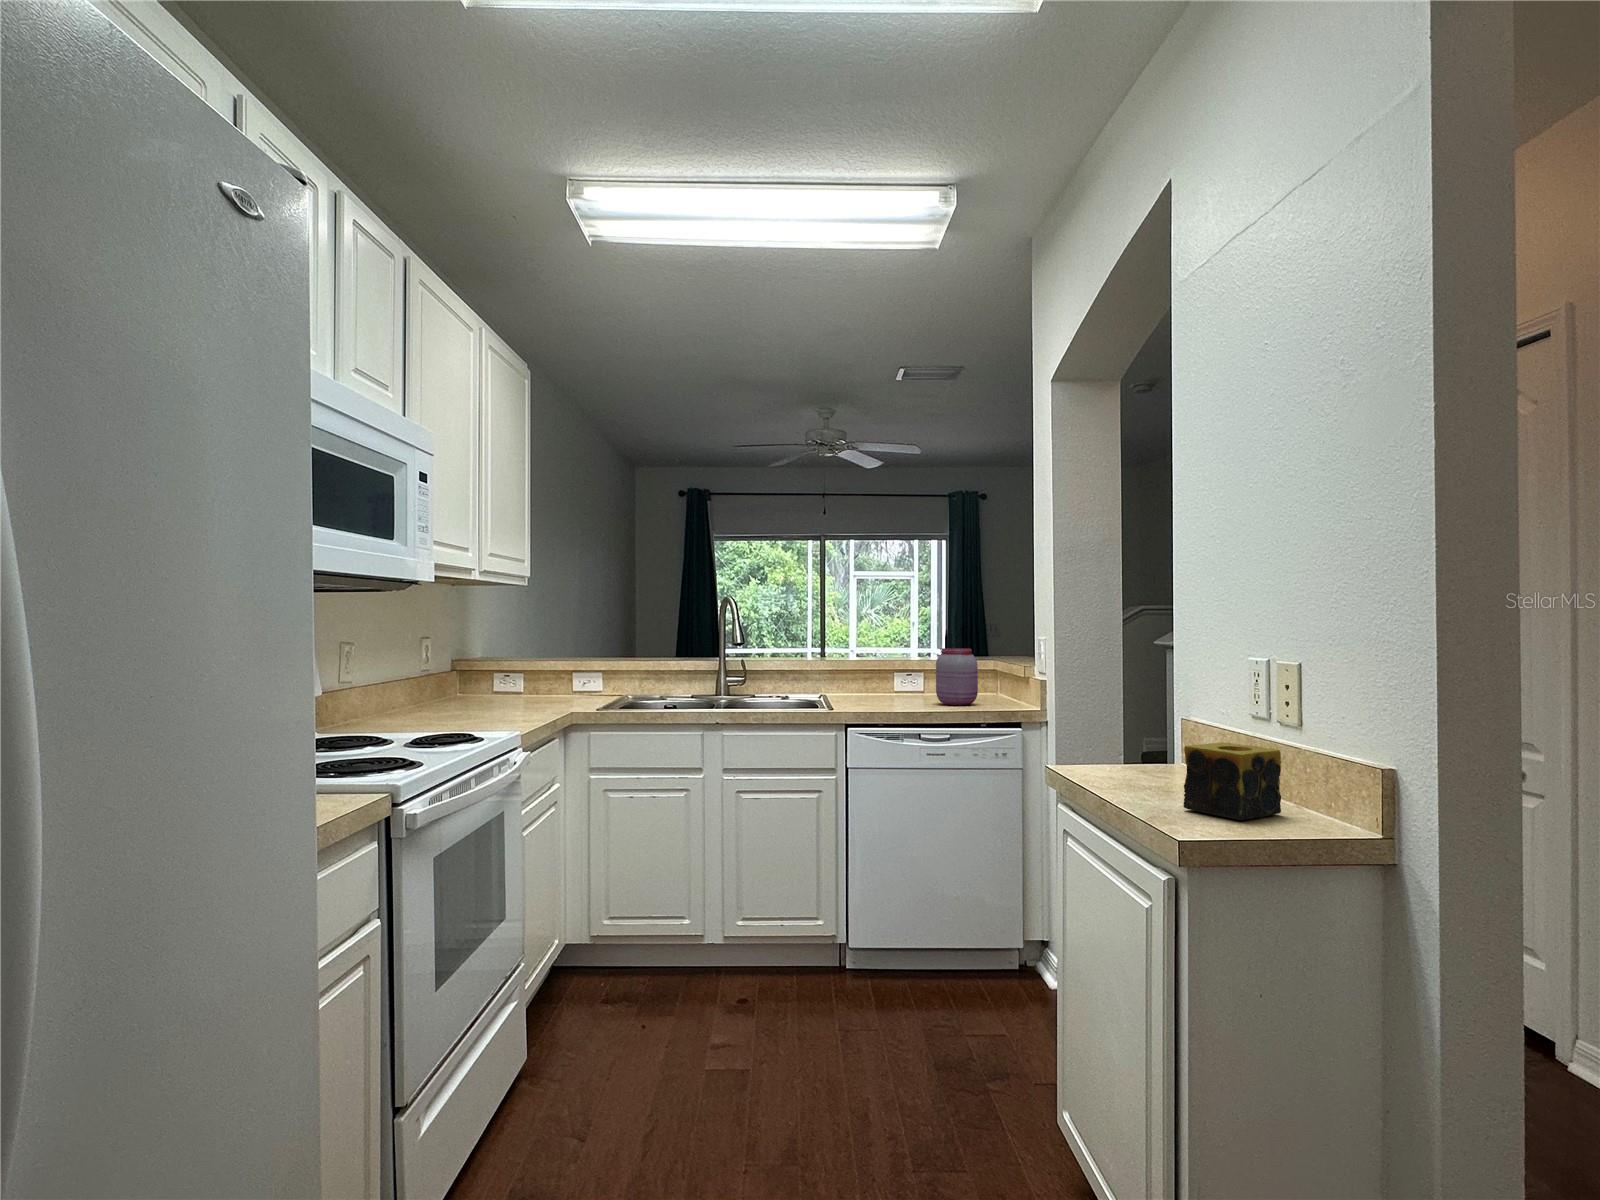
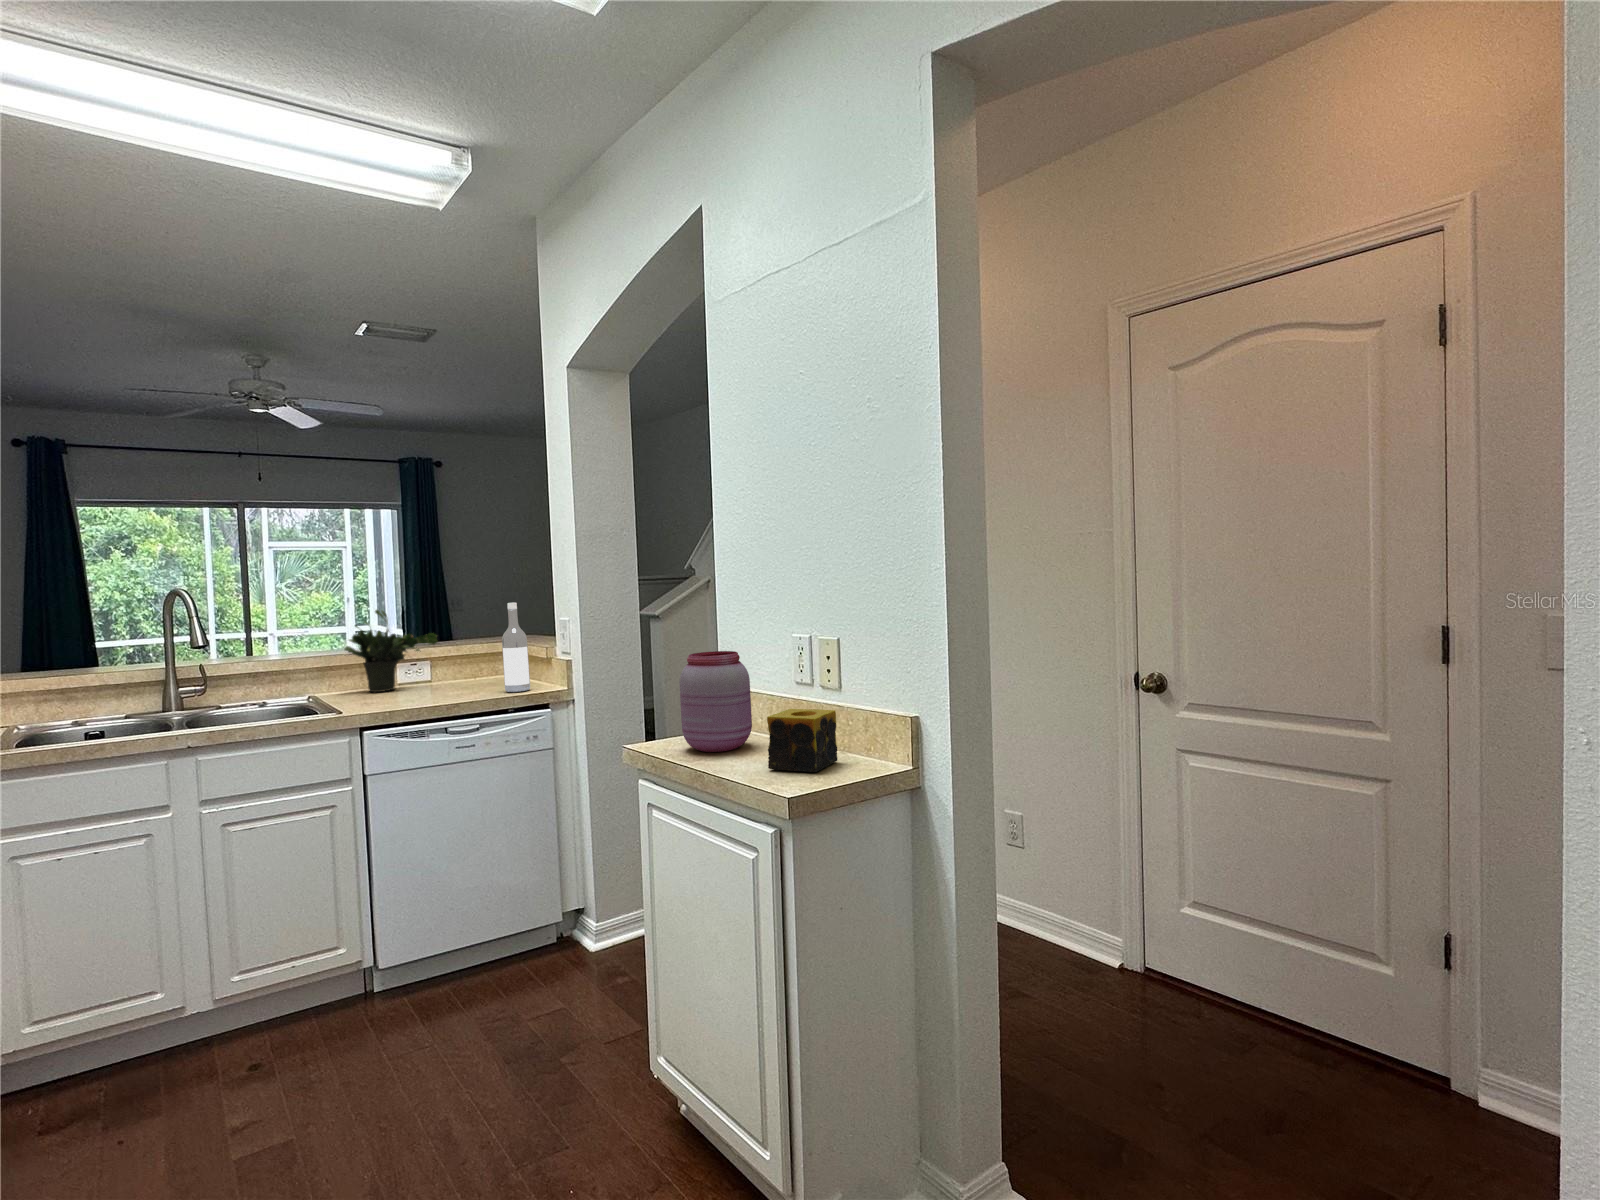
wine bottle: none [980,620,1005,709] -> present [502,603,530,692]
potted plant: none [850,622,932,698] -> present [344,610,437,692]
jar: present [936,648,978,705] -> present [679,651,752,752]

